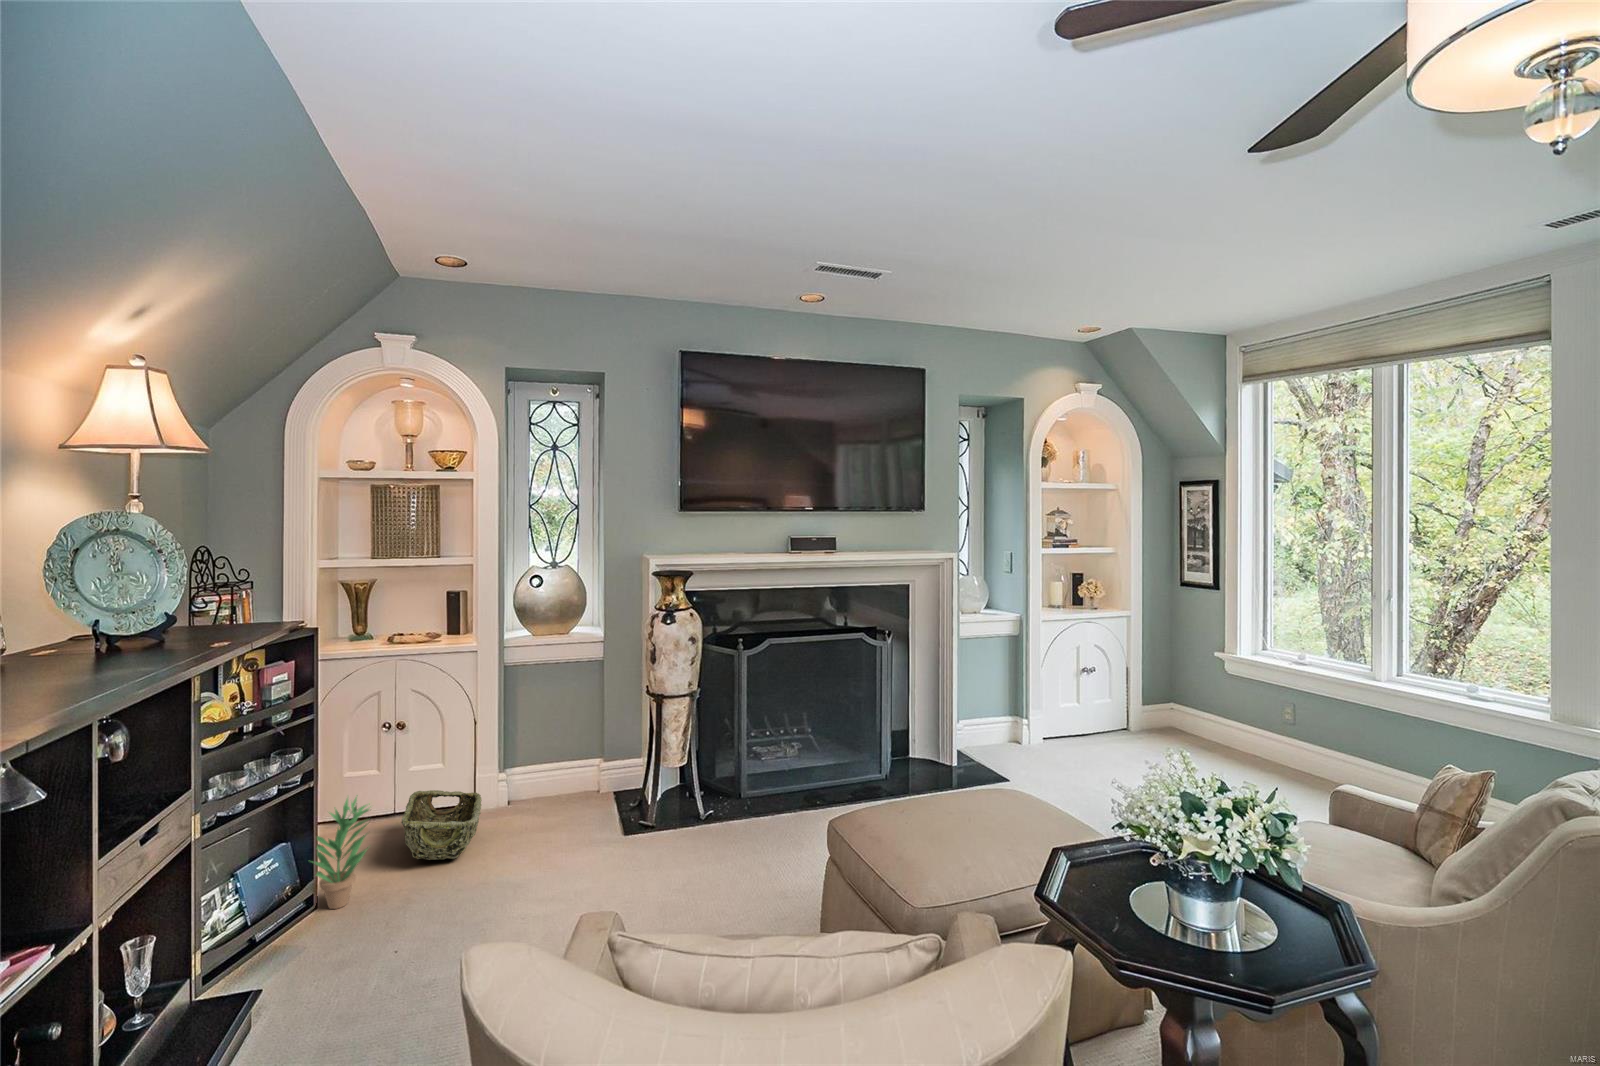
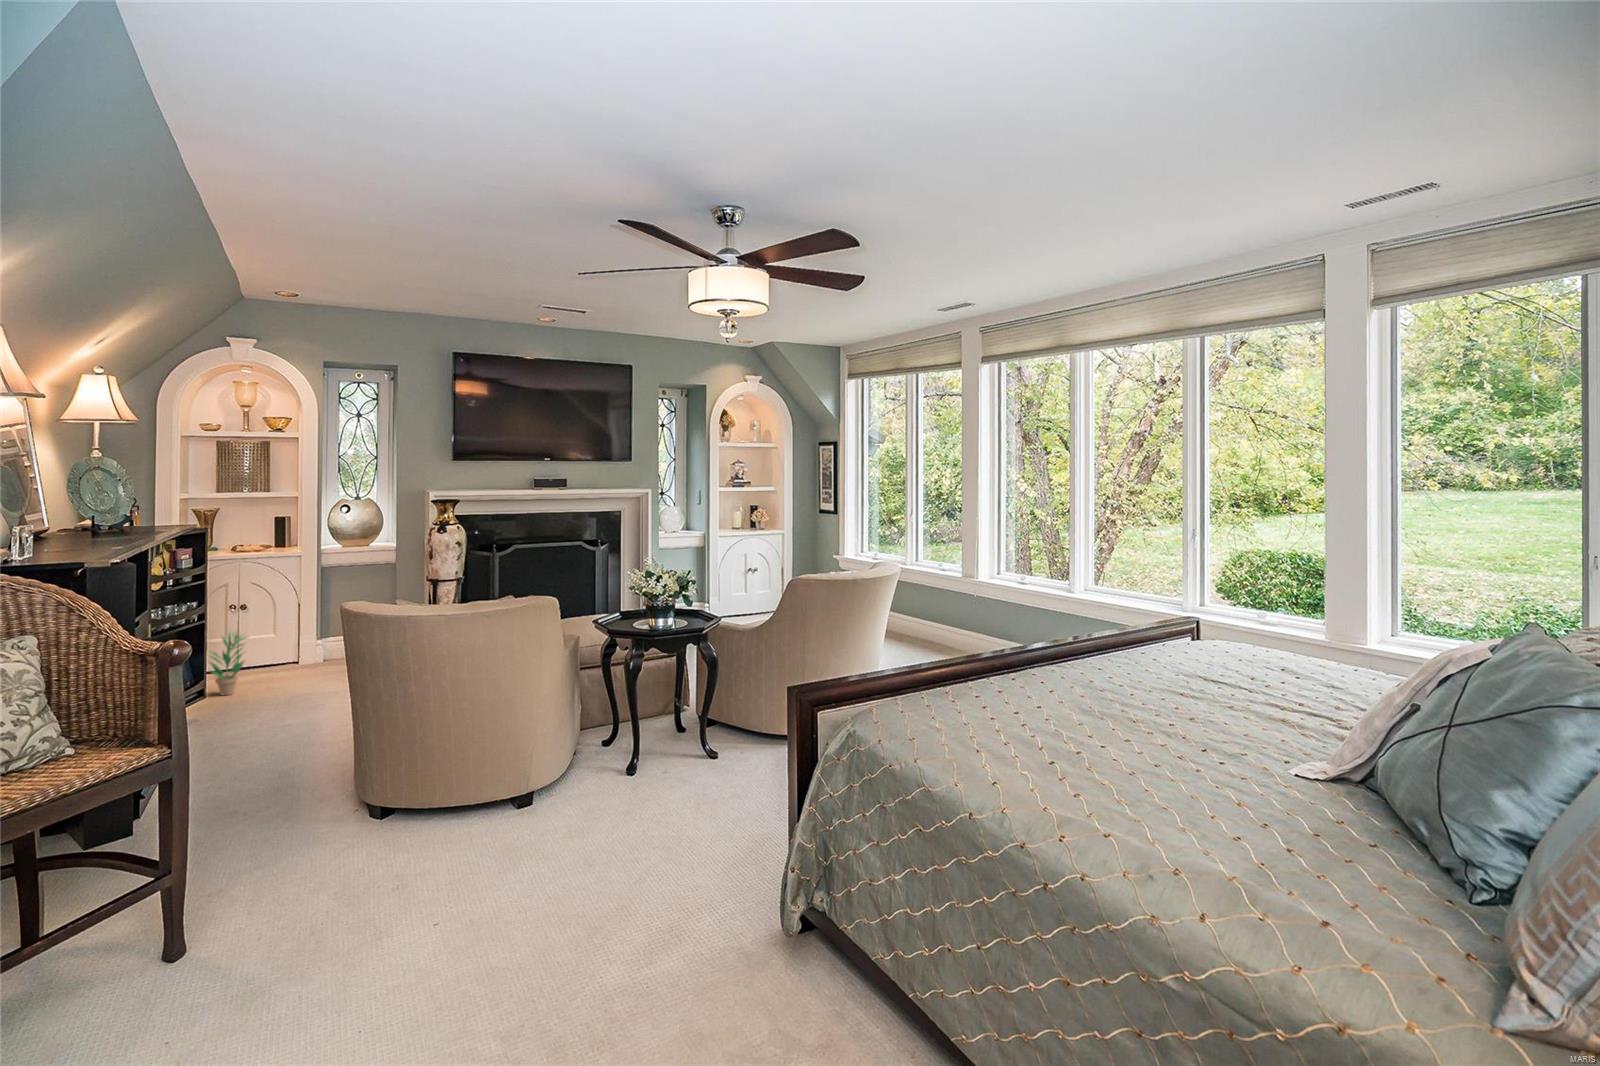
woven basket: present [402,790,482,860] -> none [261,643,314,678]

